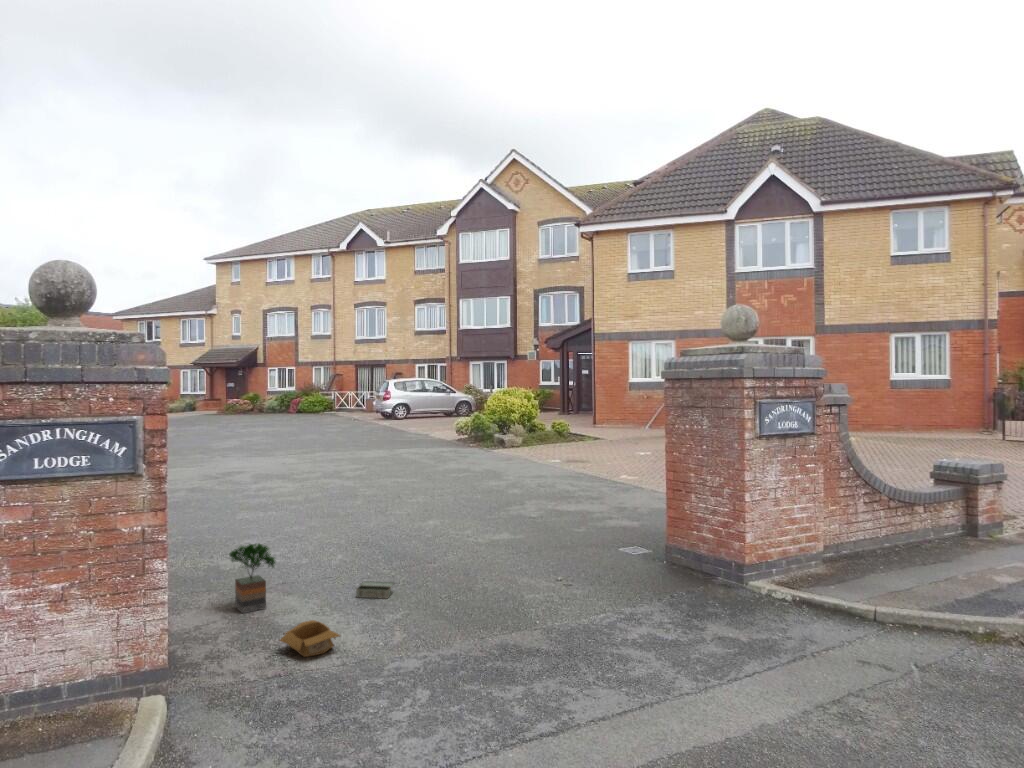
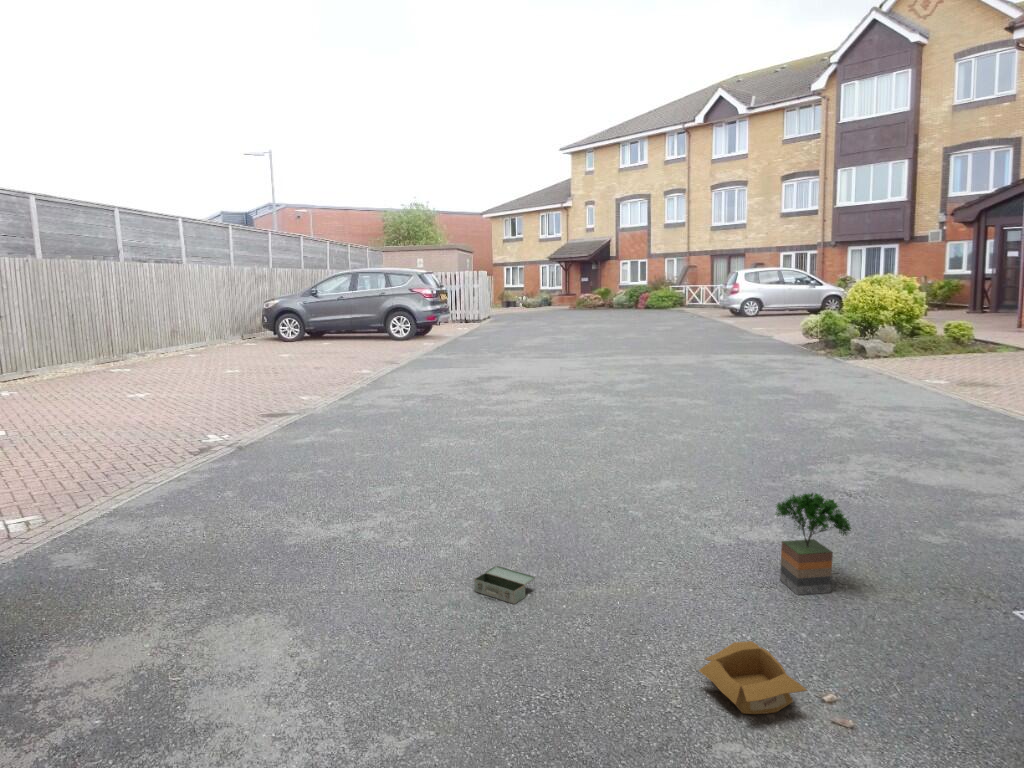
potted tree: present [229,544,276,613] -> present [775,493,851,595]
cardboard box: present [280,620,340,657] -> present [699,641,807,714]

